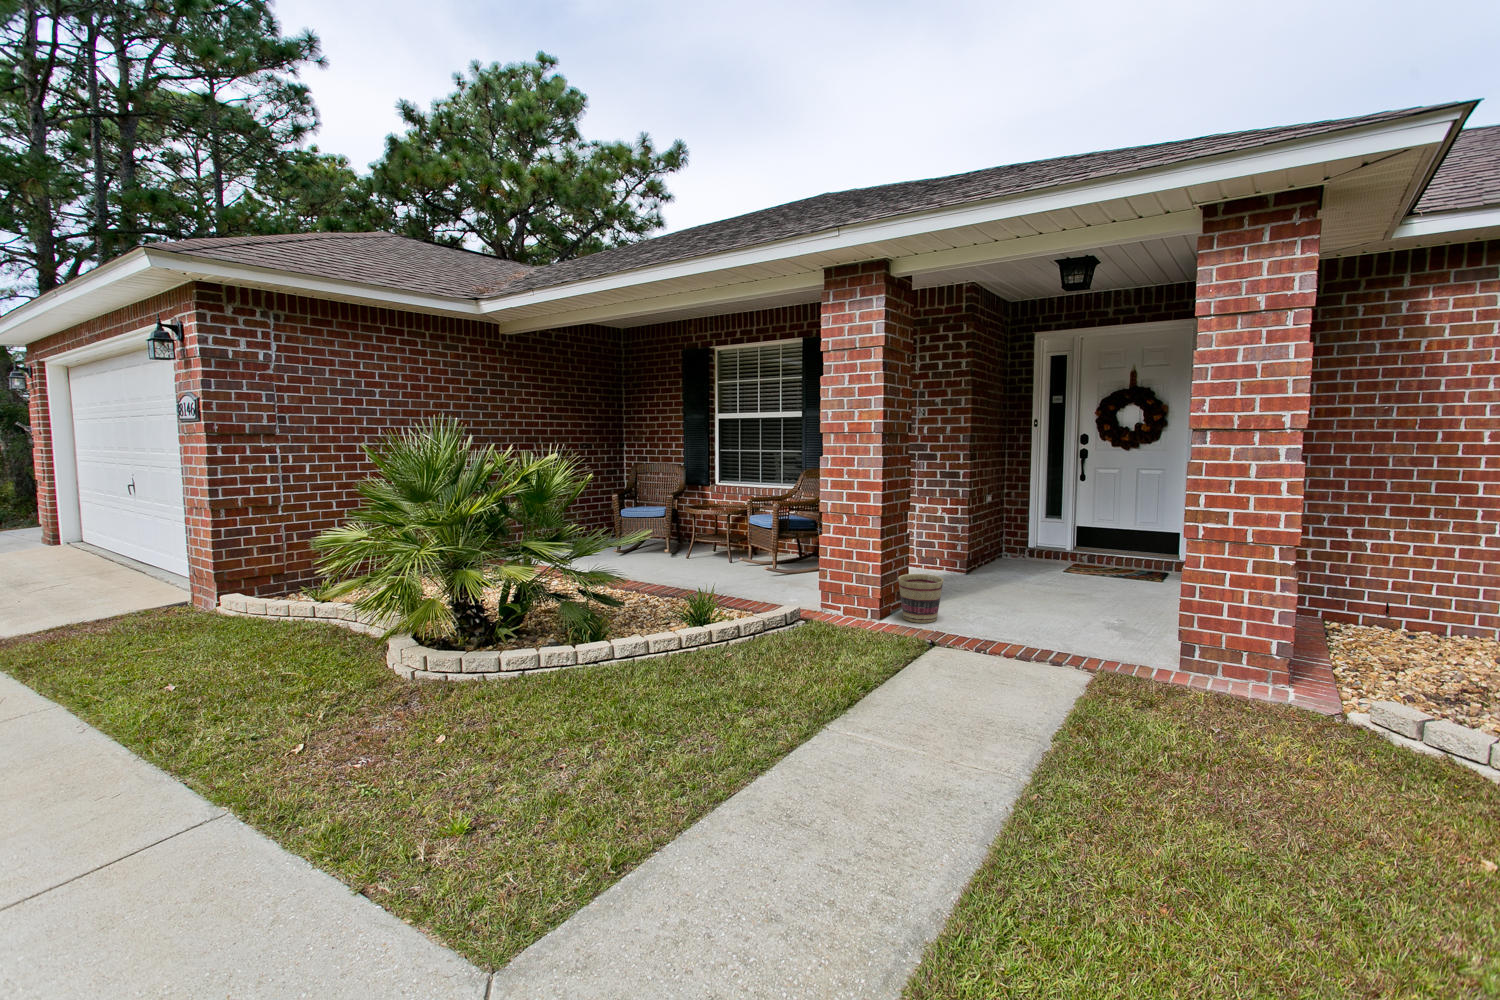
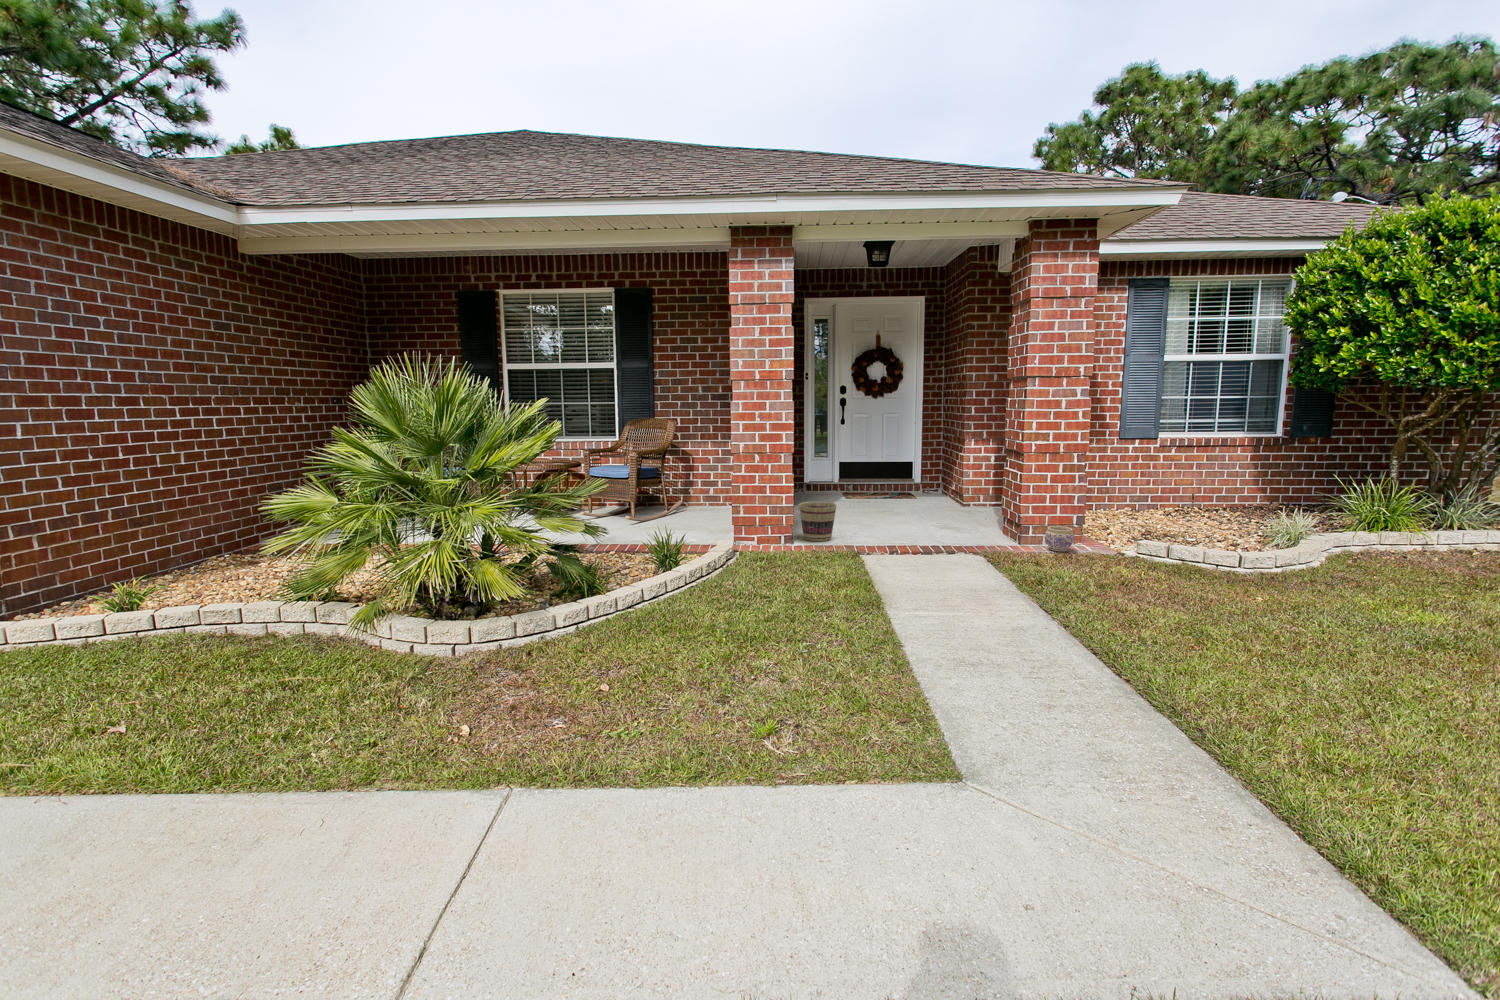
planter: none [1213,654,1262,697] -> present [1045,526,1074,552]

